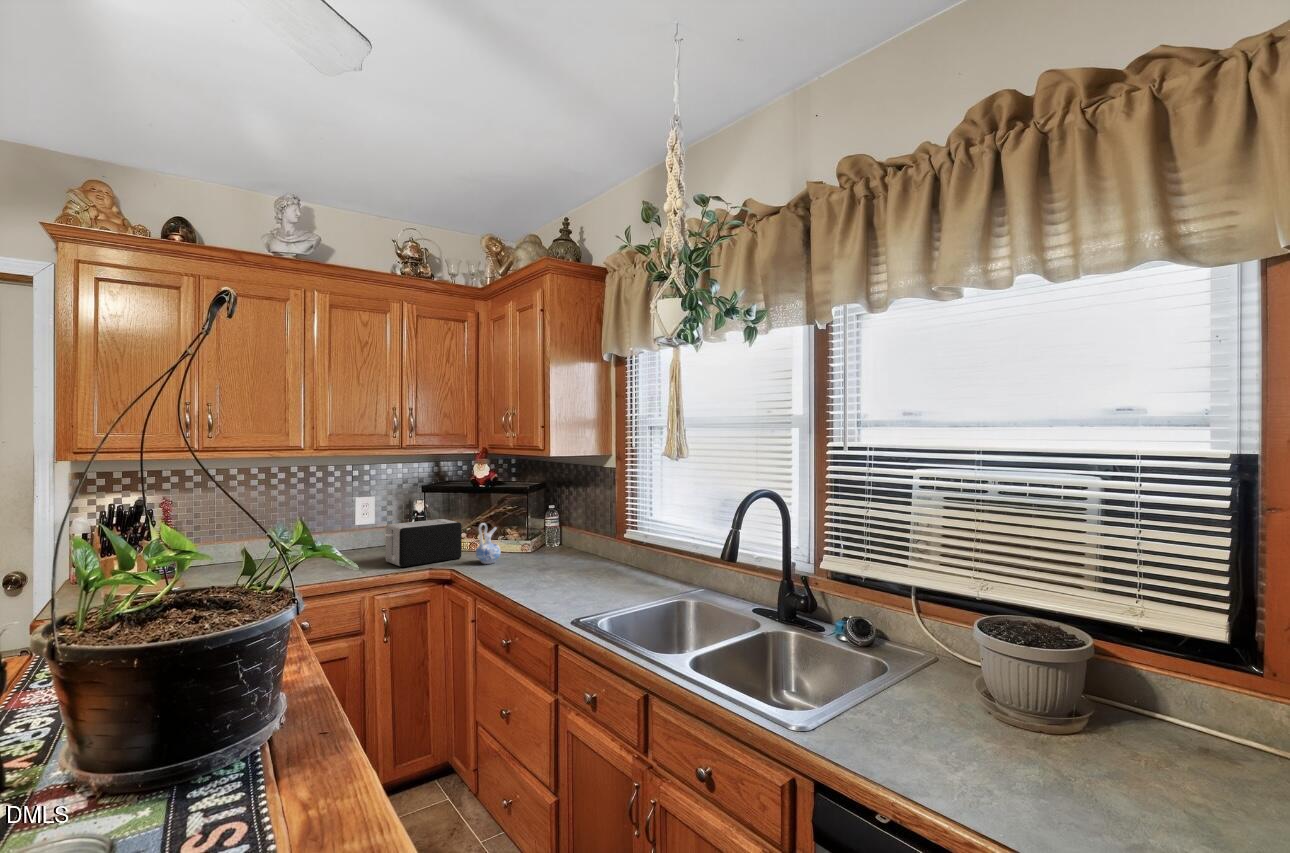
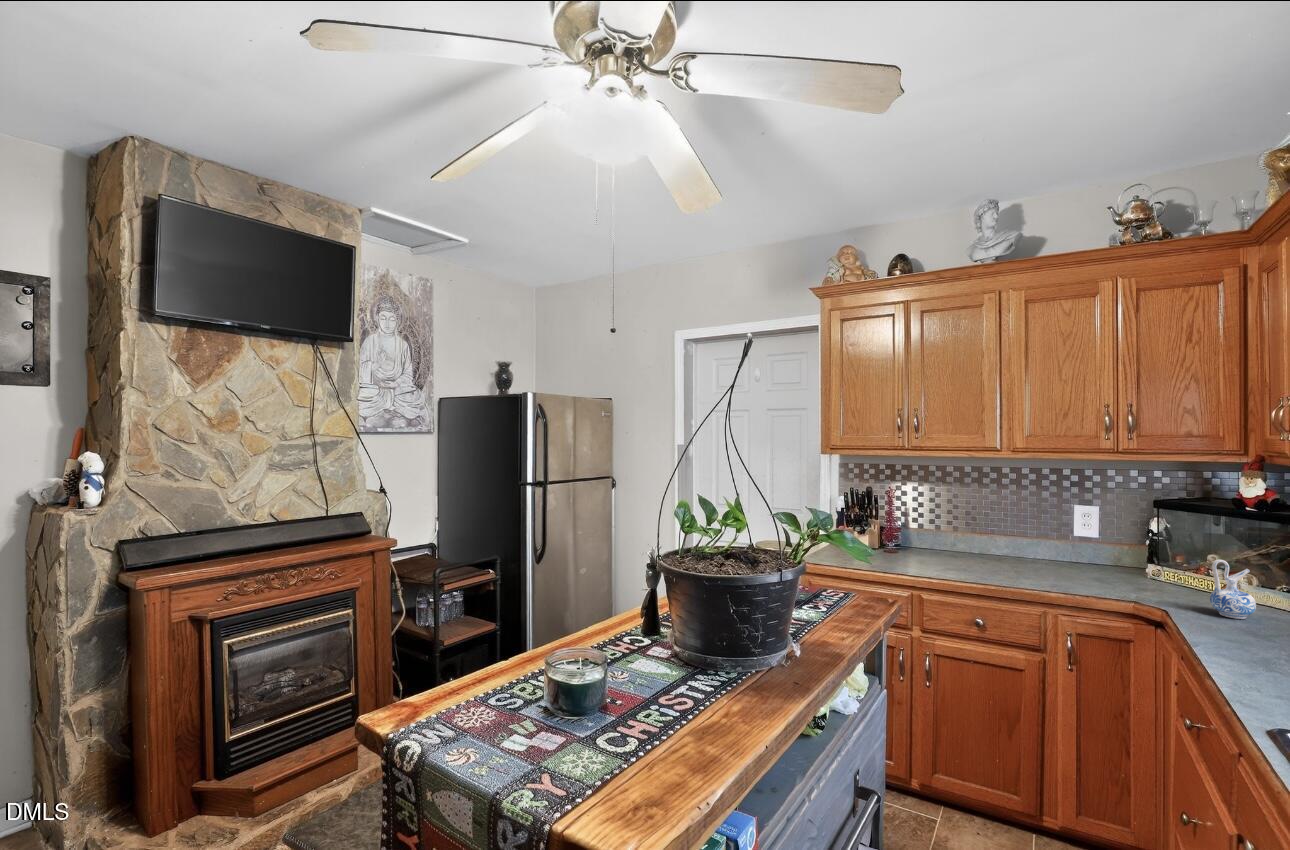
toaster: present [385,519,462,567] -> none [1082,539,1197,601]

